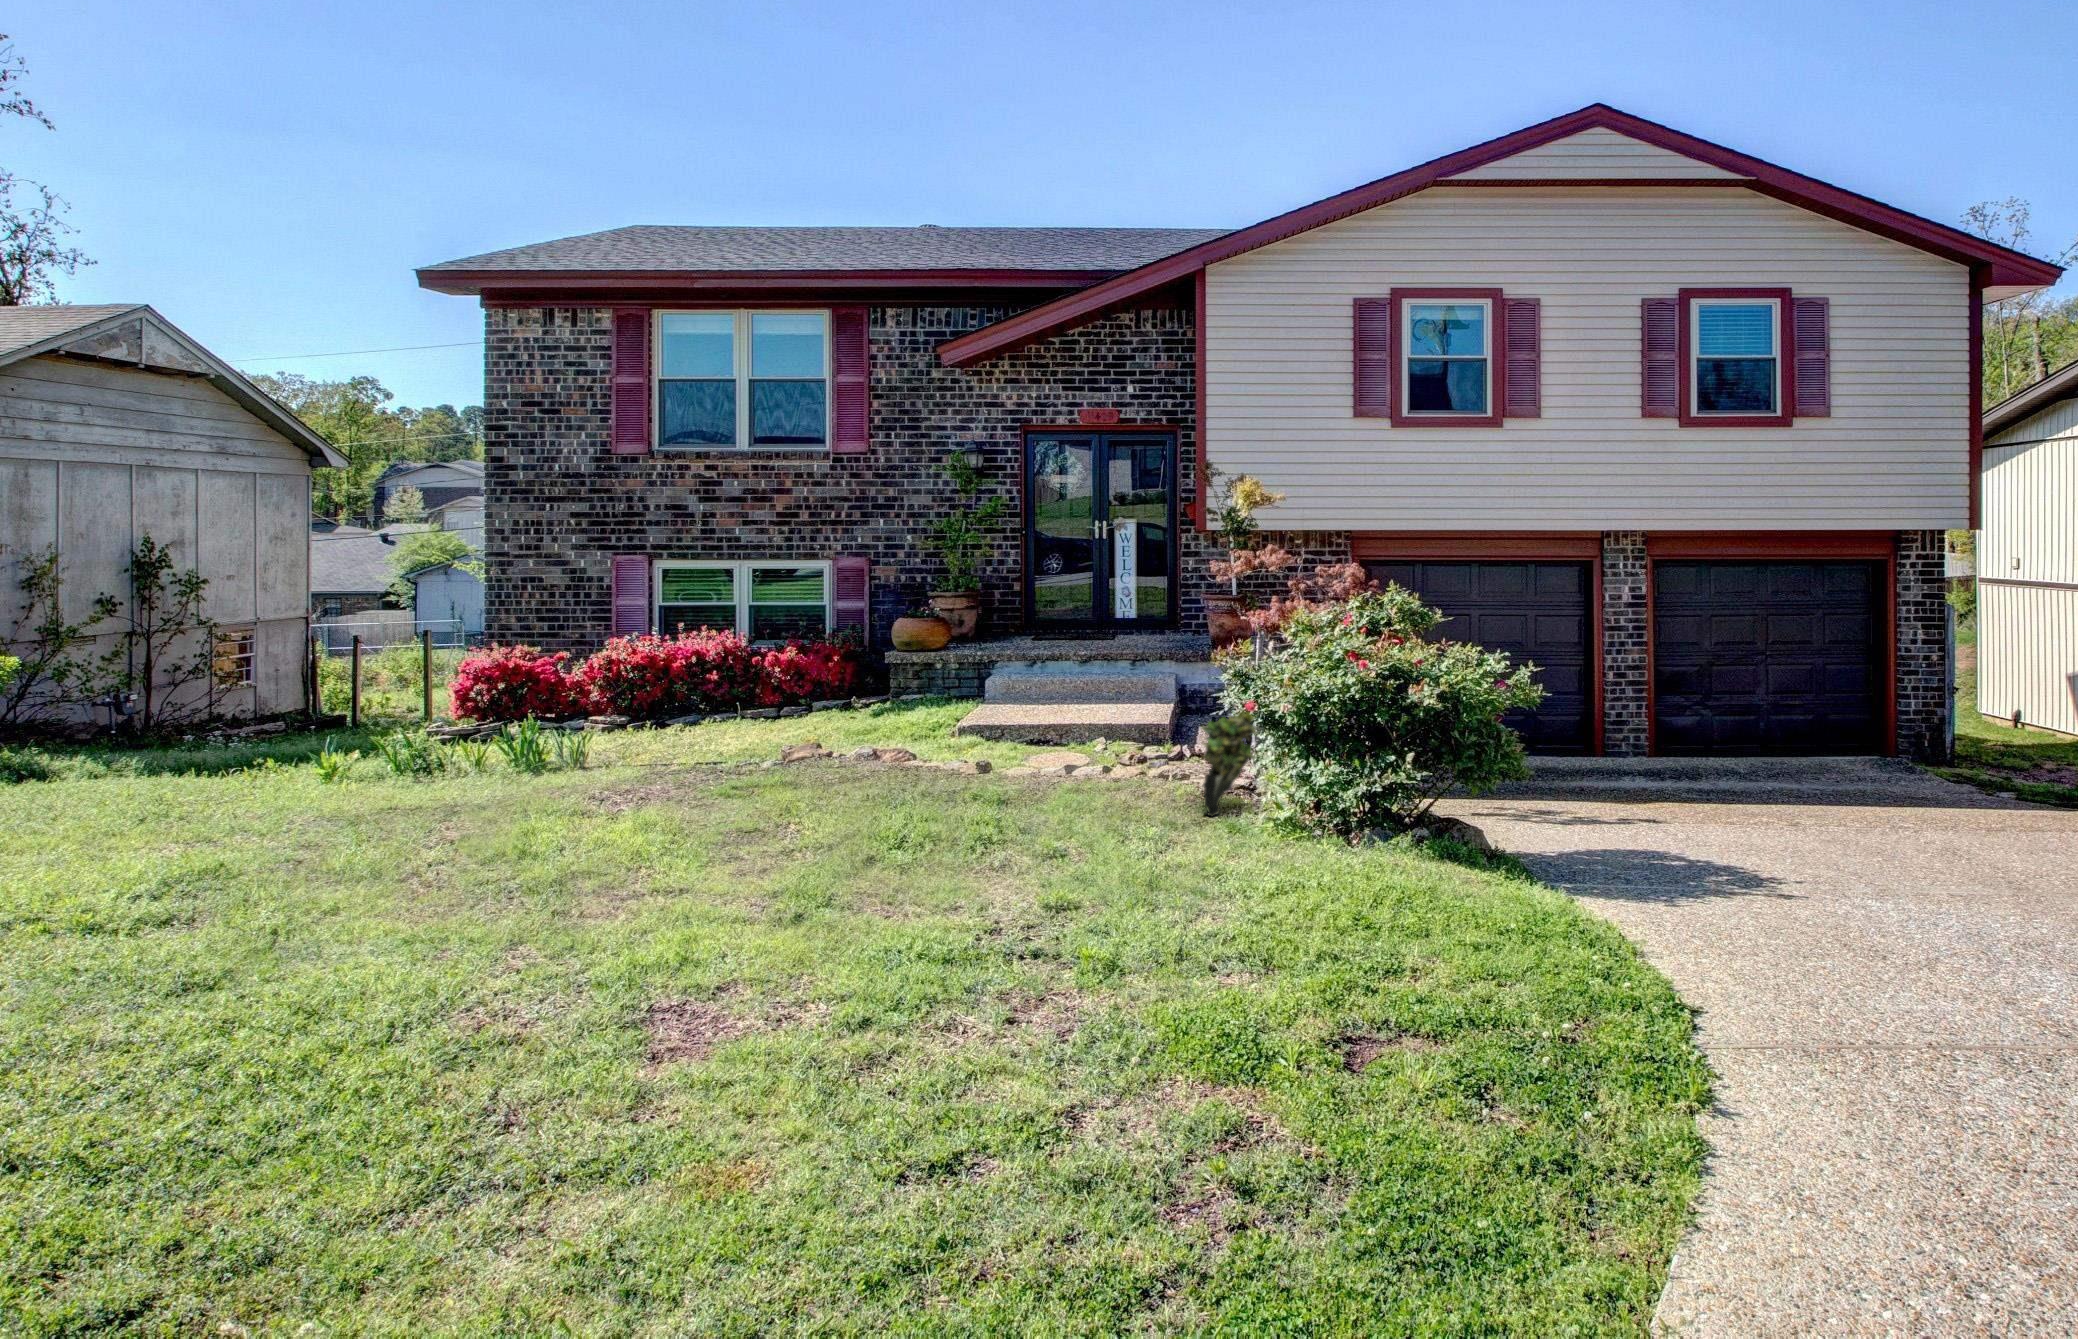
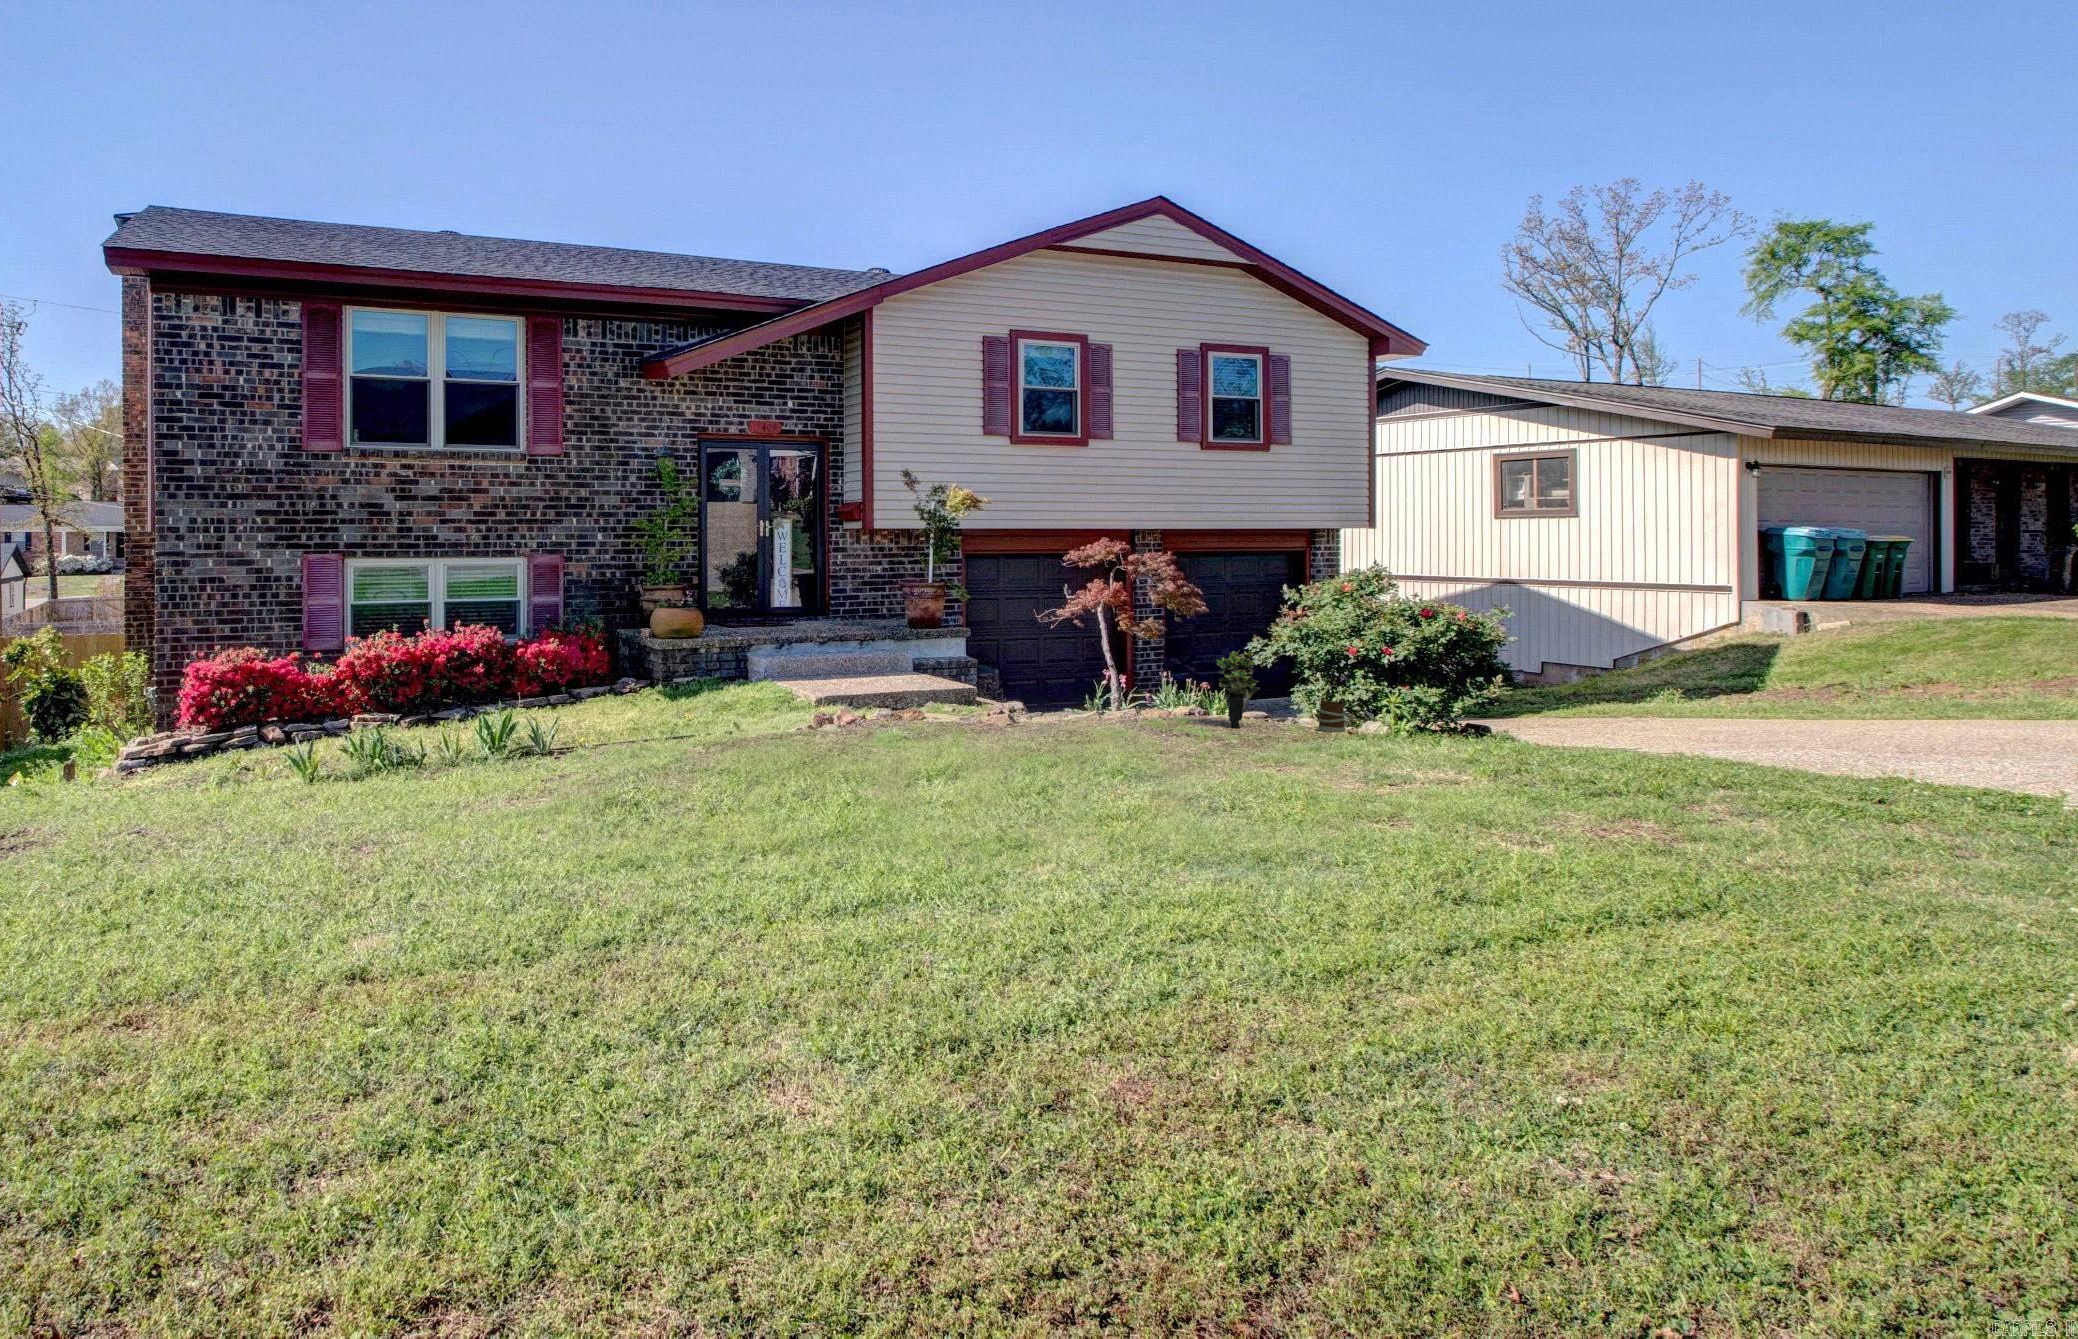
wooden bucket: none [1297,769,1333,837] -> present [1318,686,1345,732]

